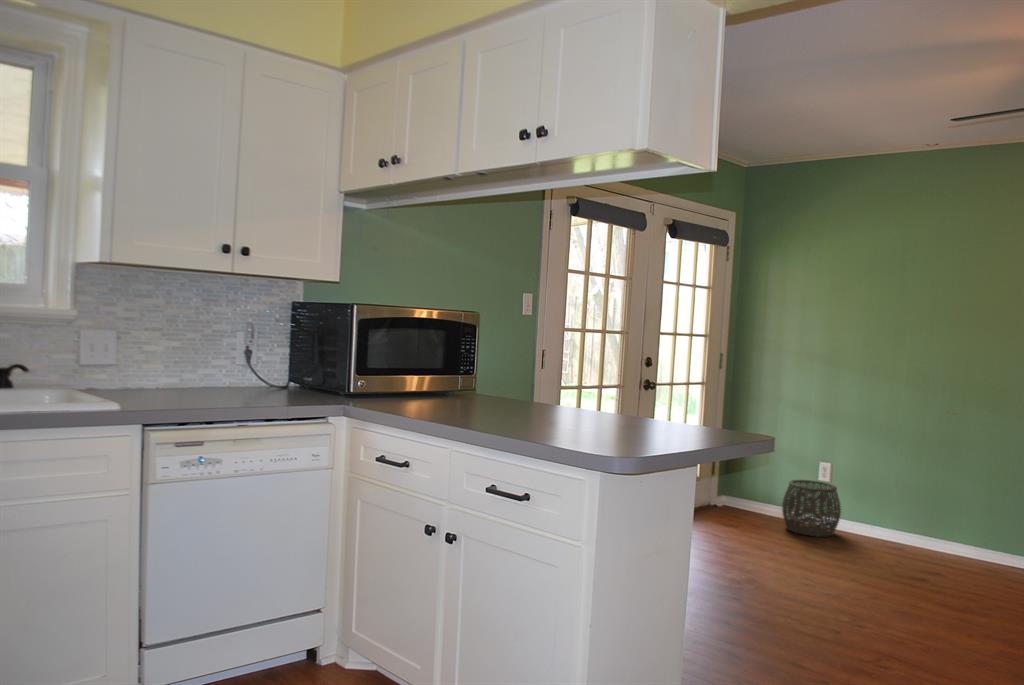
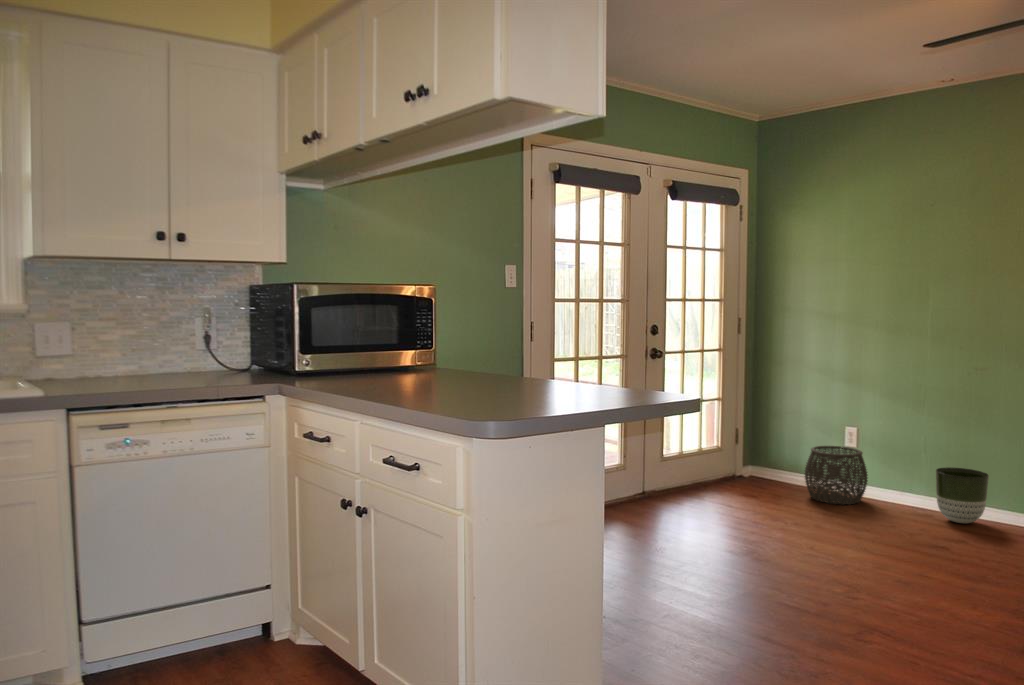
planter: none [907,505,956,558] -> present [936,467,989,523]

